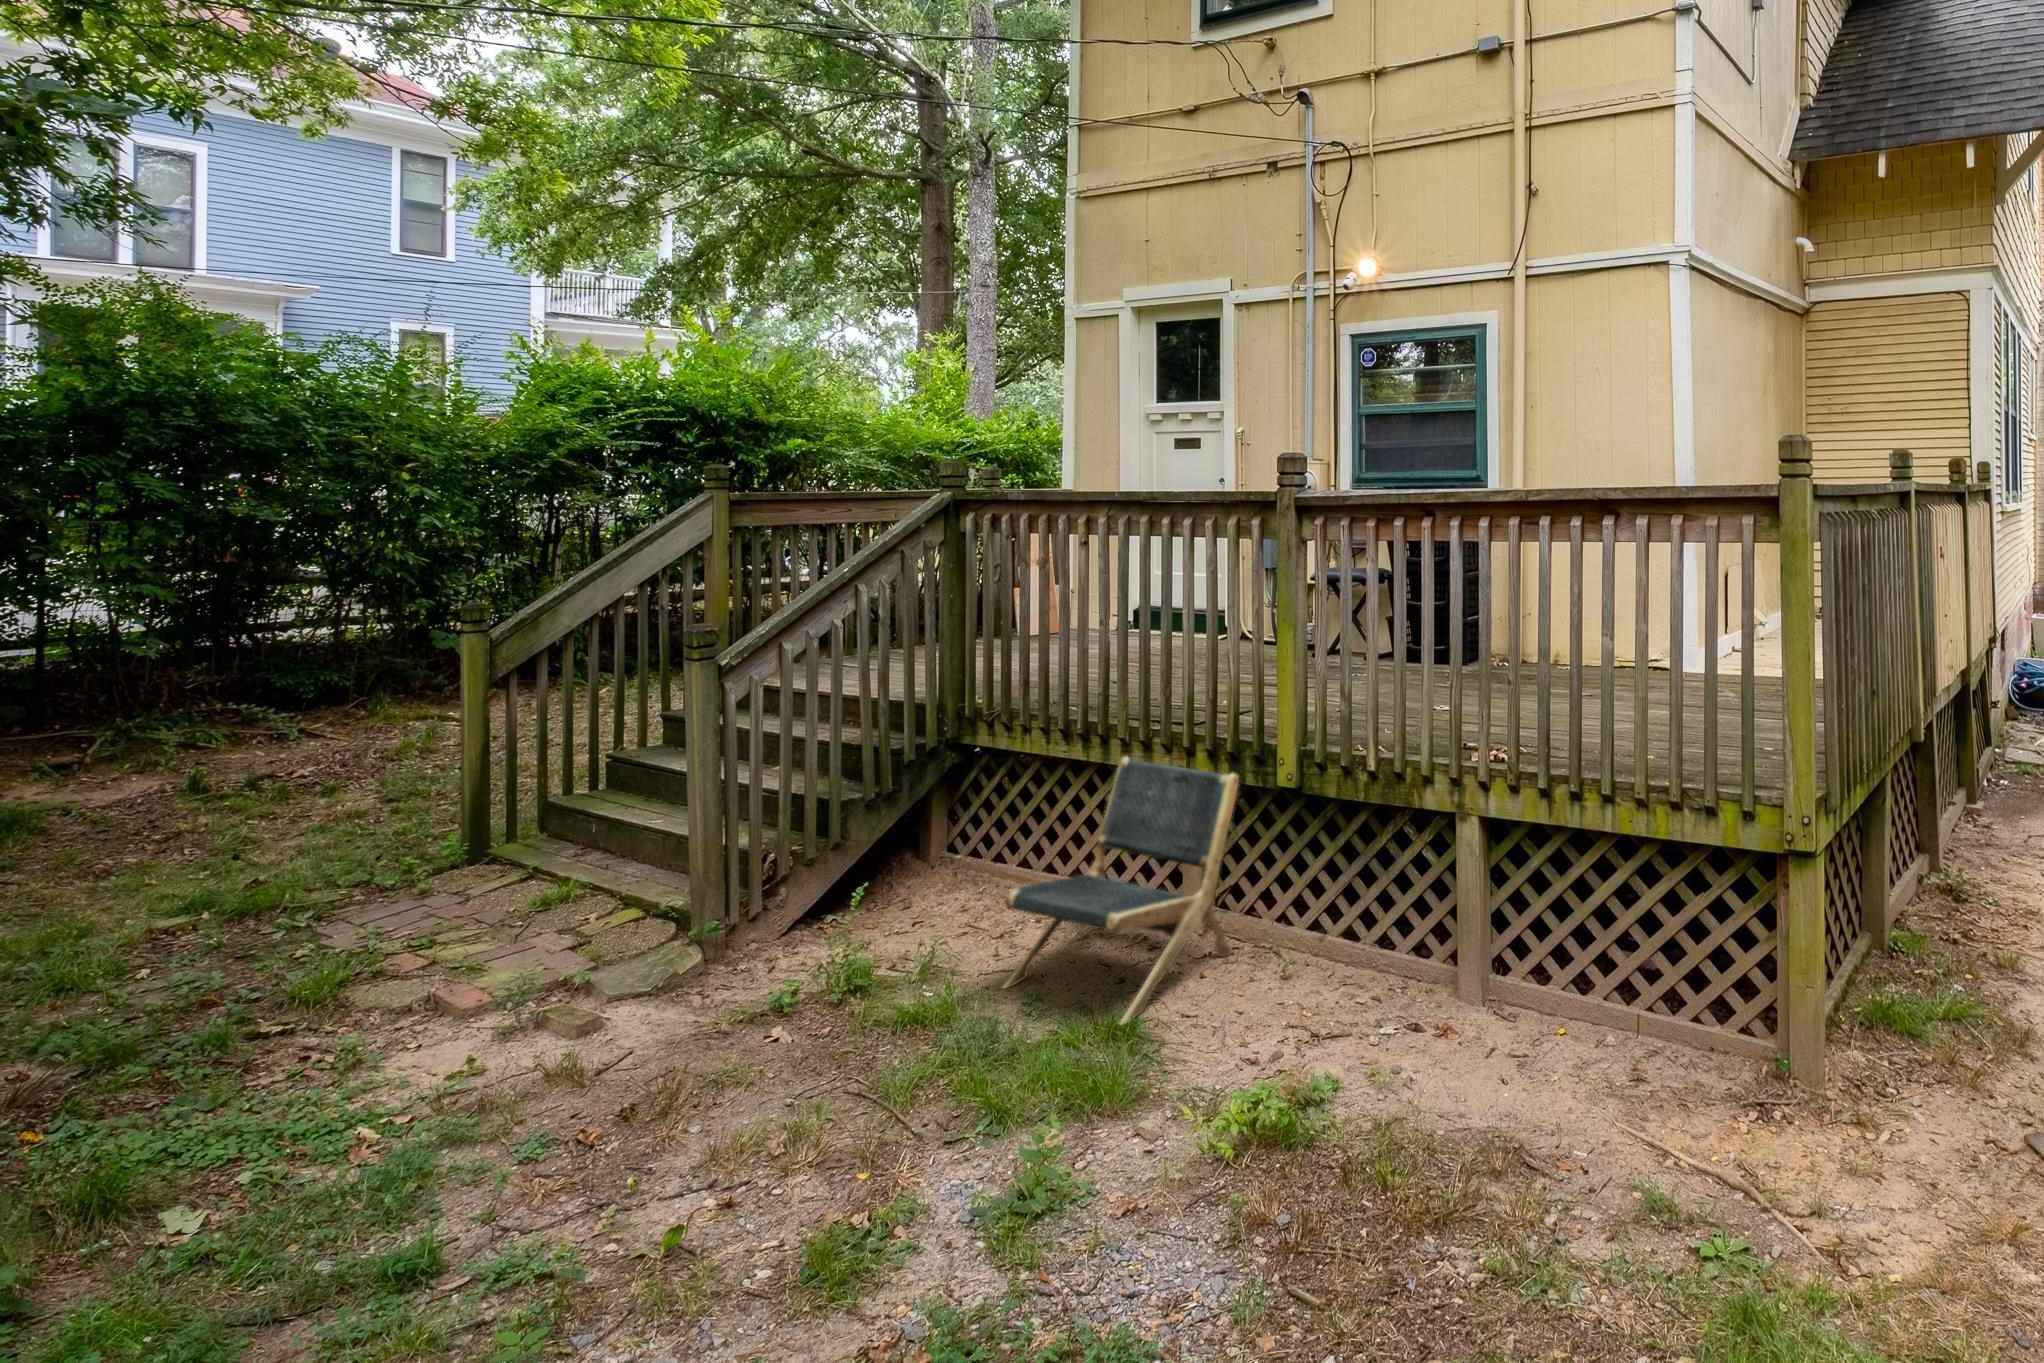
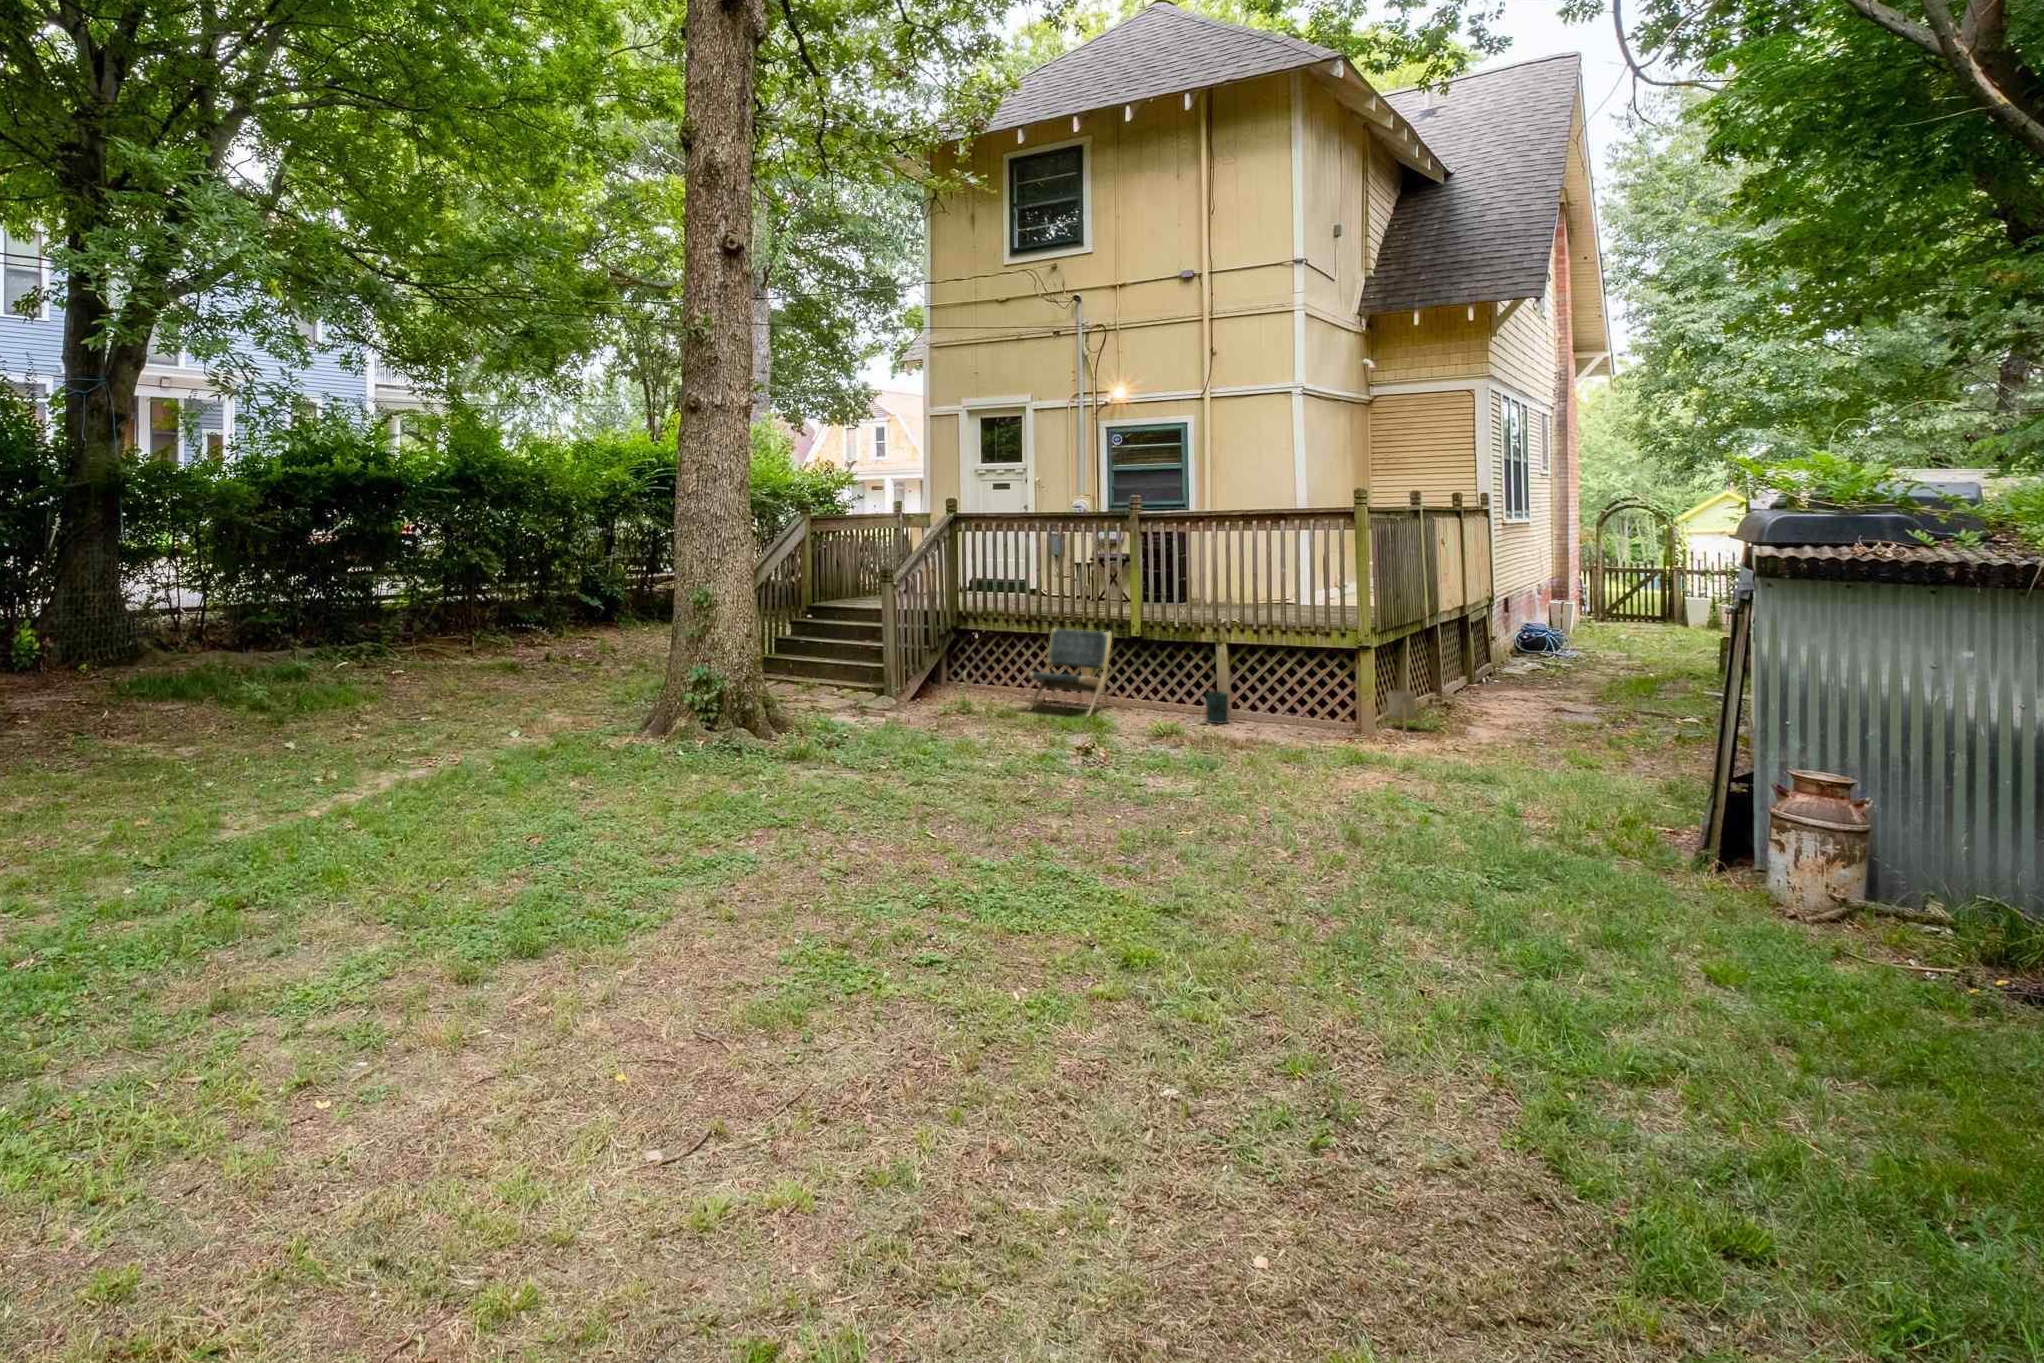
watering can: none [1414,926,1475,1050] -> present [1206,691,1229,724]
planter: none [1838,950,1932,1080] -> present [1382,690,1421,730]

